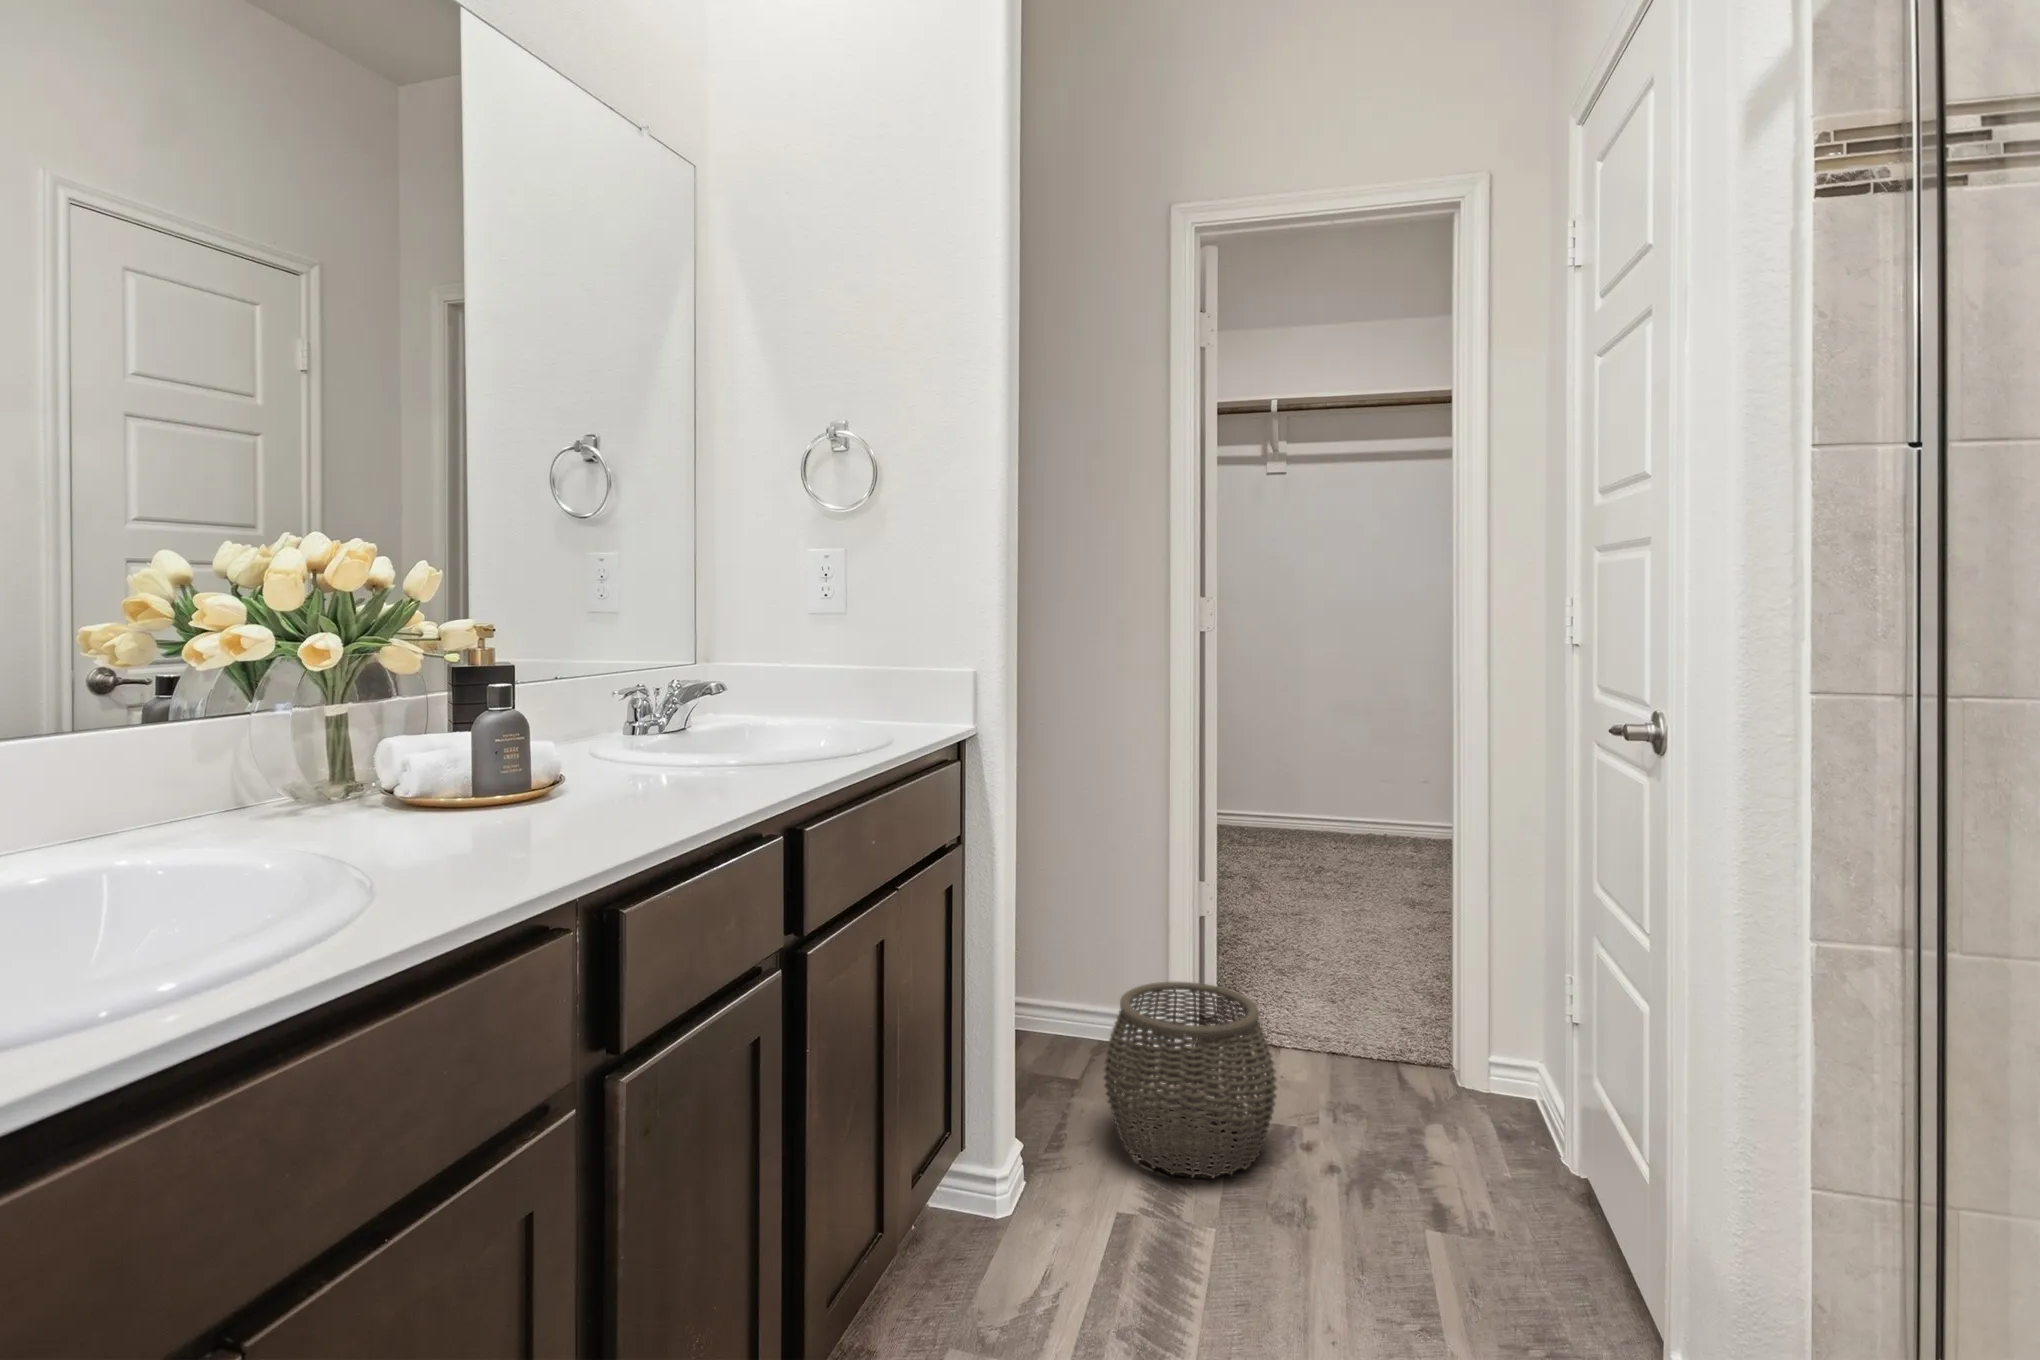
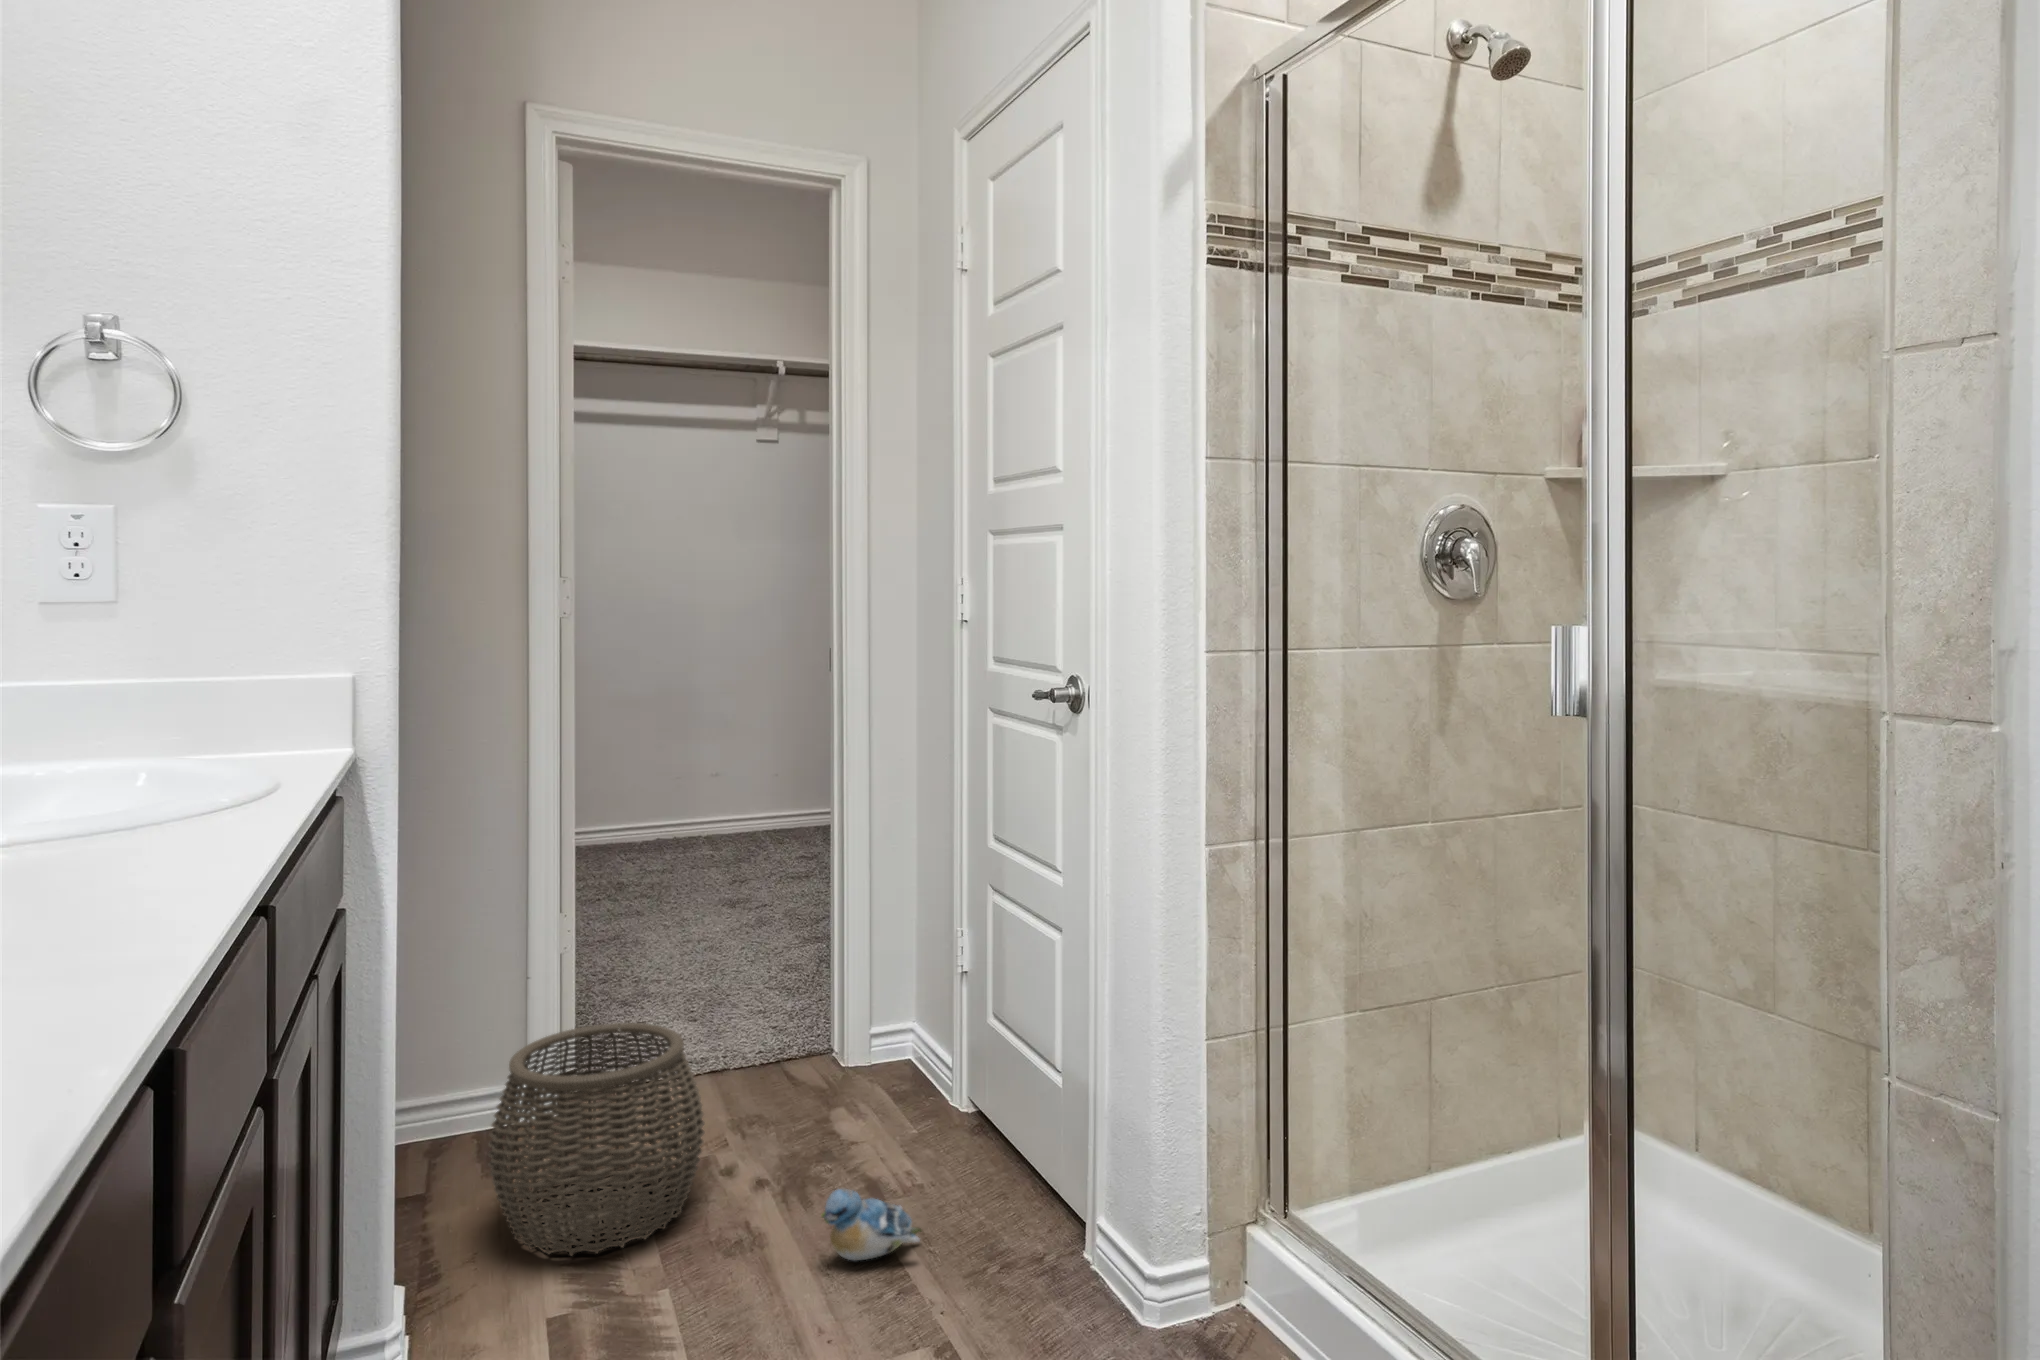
plush toy: none [1352,1200,1465,1288] -> present [822,1189,922,1260]

